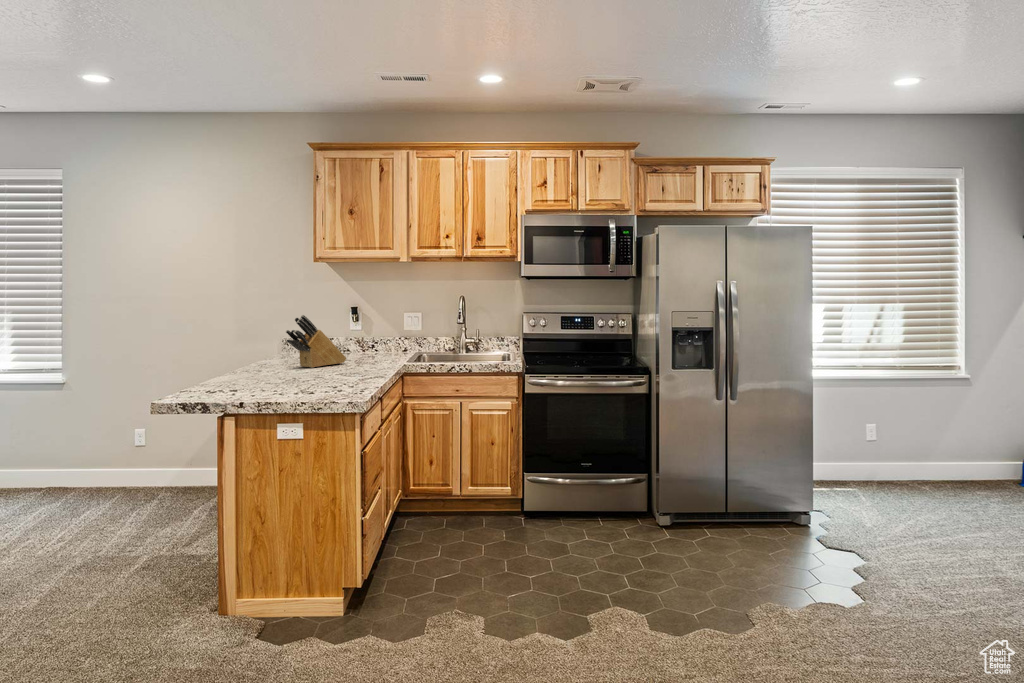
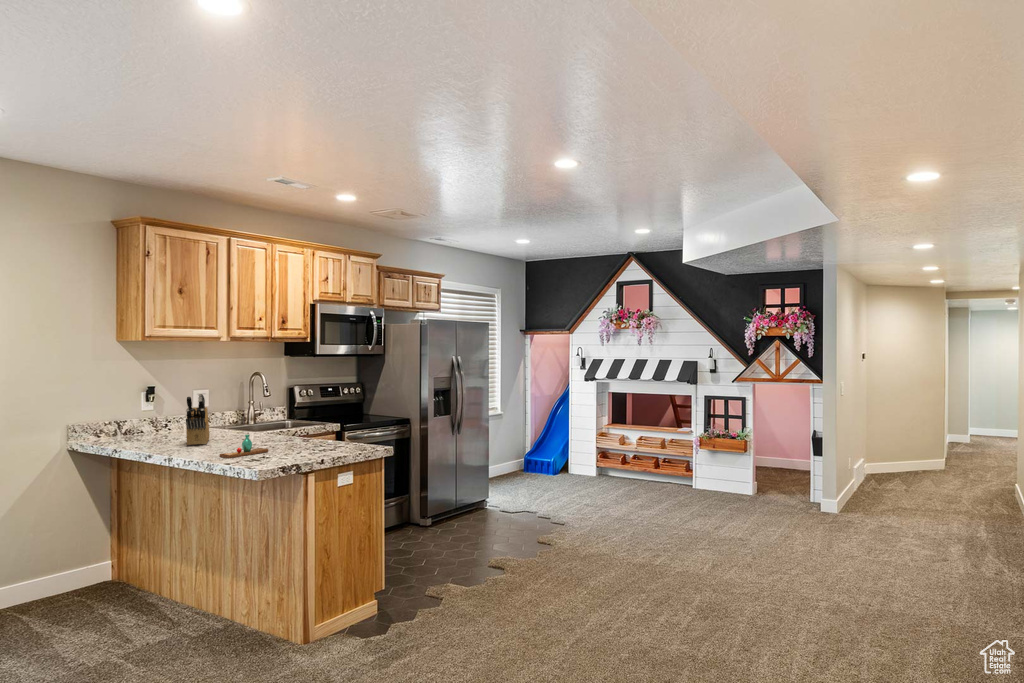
vase: none [221,361,280,384] -> present [219,434,268,458]

